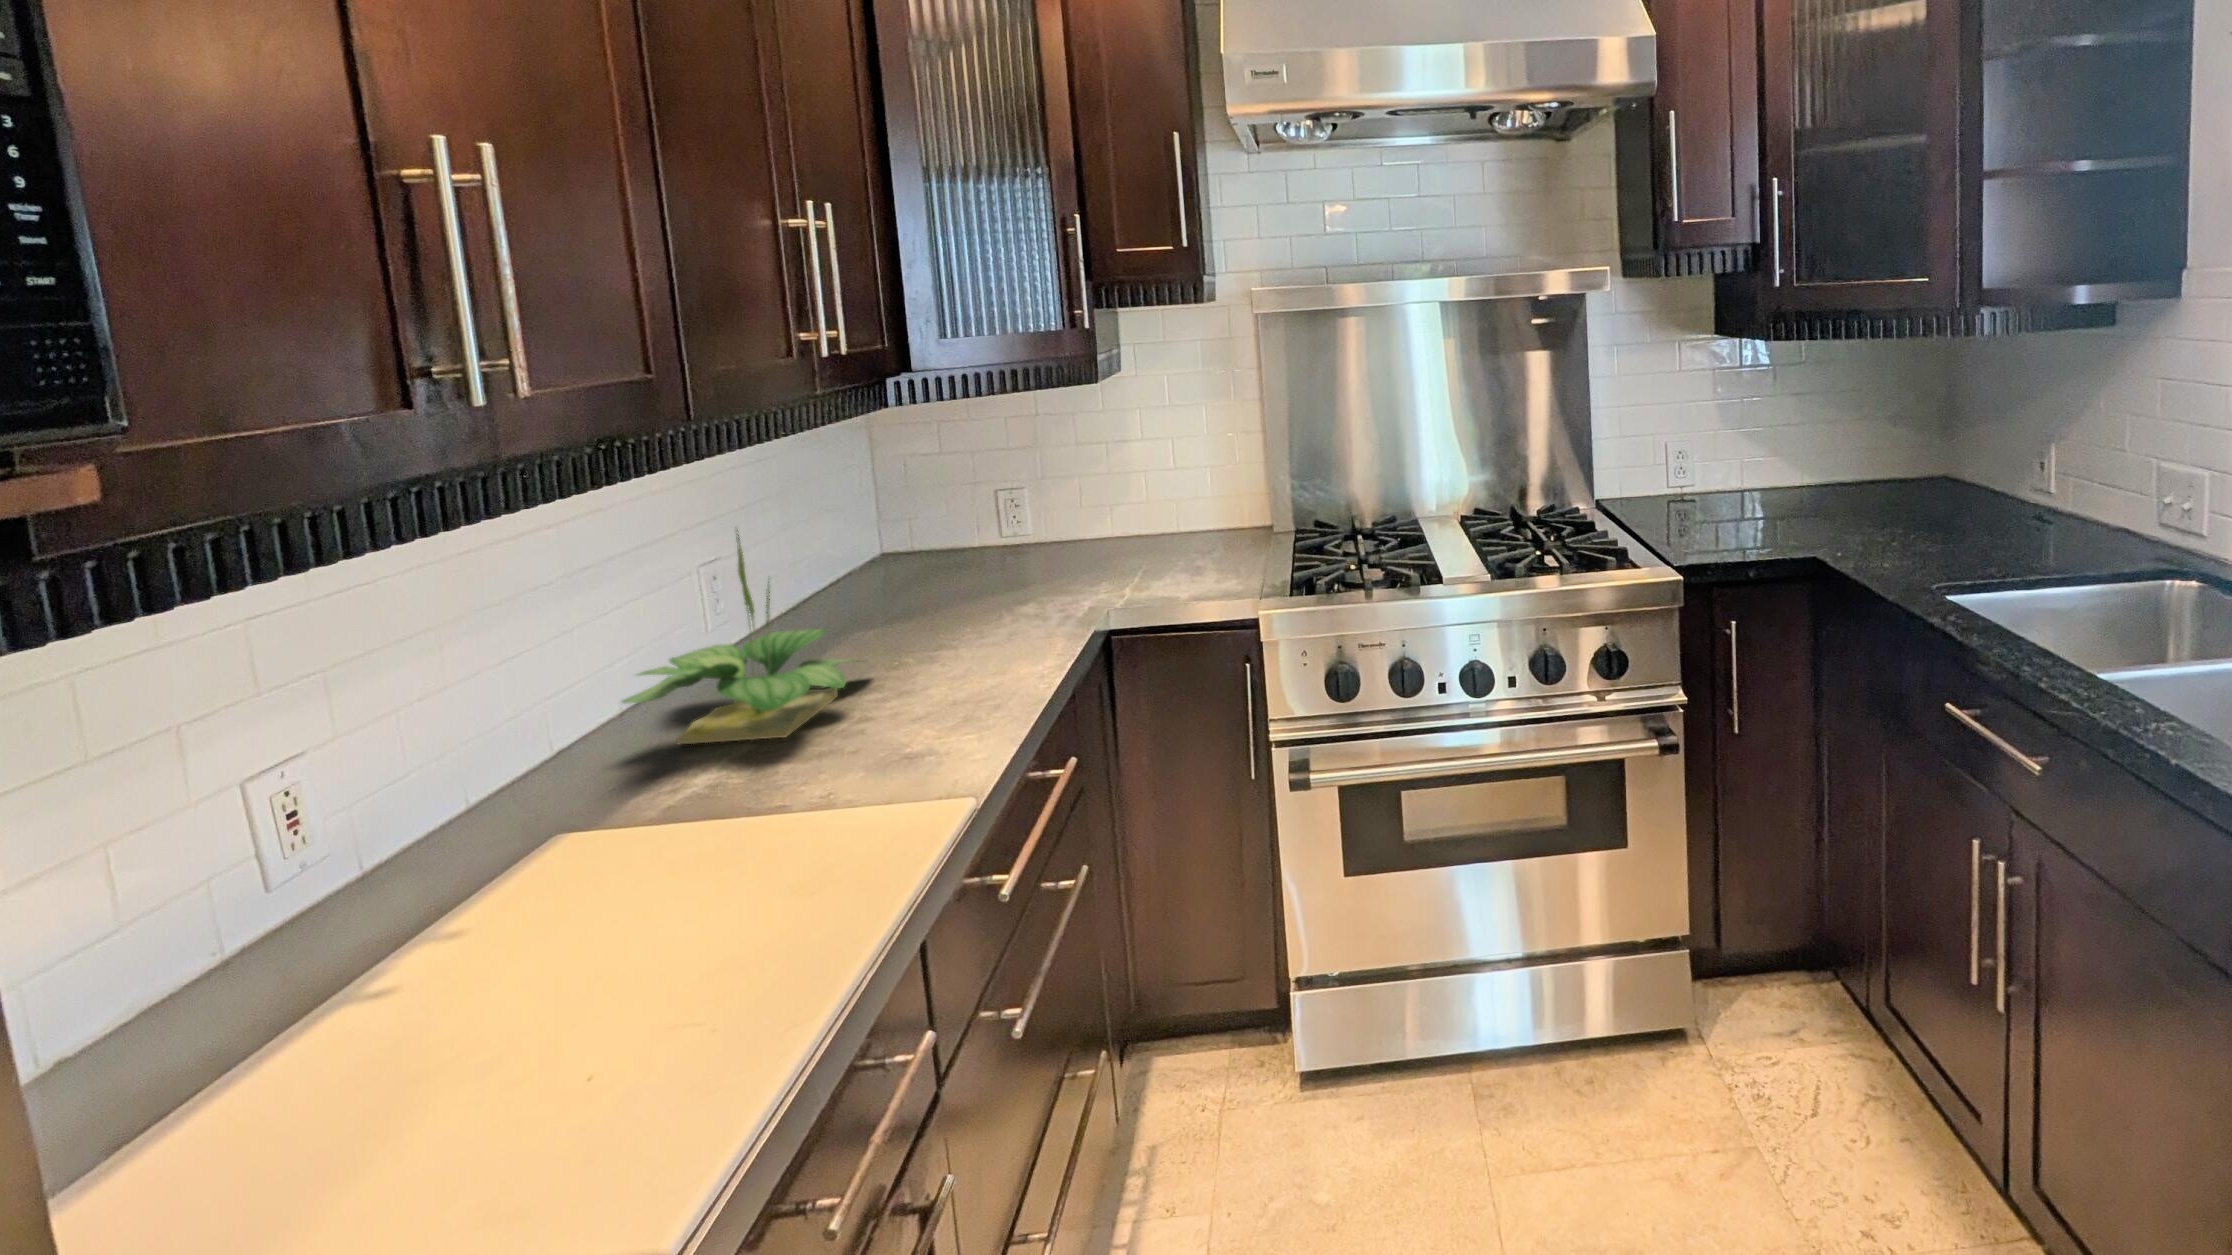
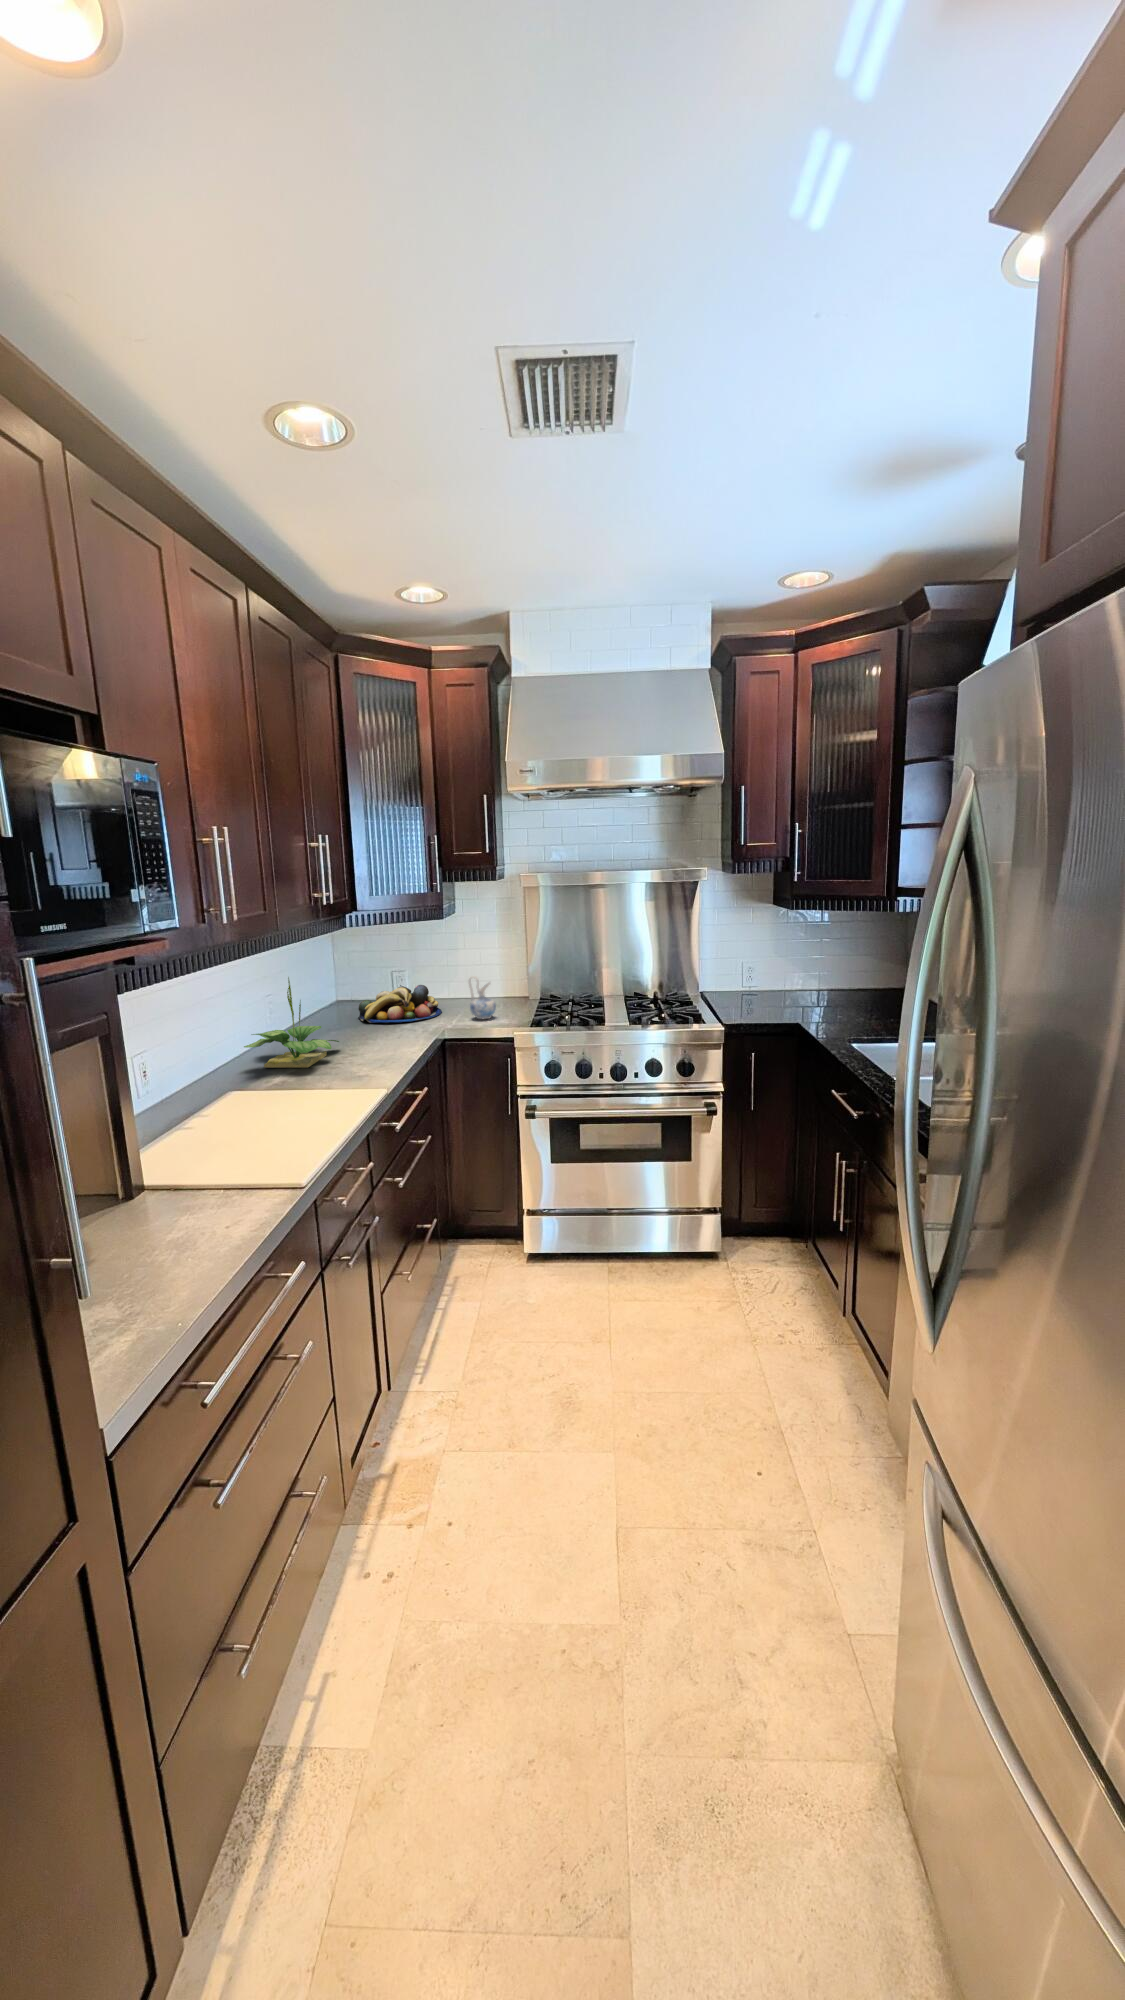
ceramic pitcher: none [1154,492,1212,580] -> present [469,976,496,1019]
fruit bowl: none [920,513,1099,601] -> present [358,985,442,1023]

